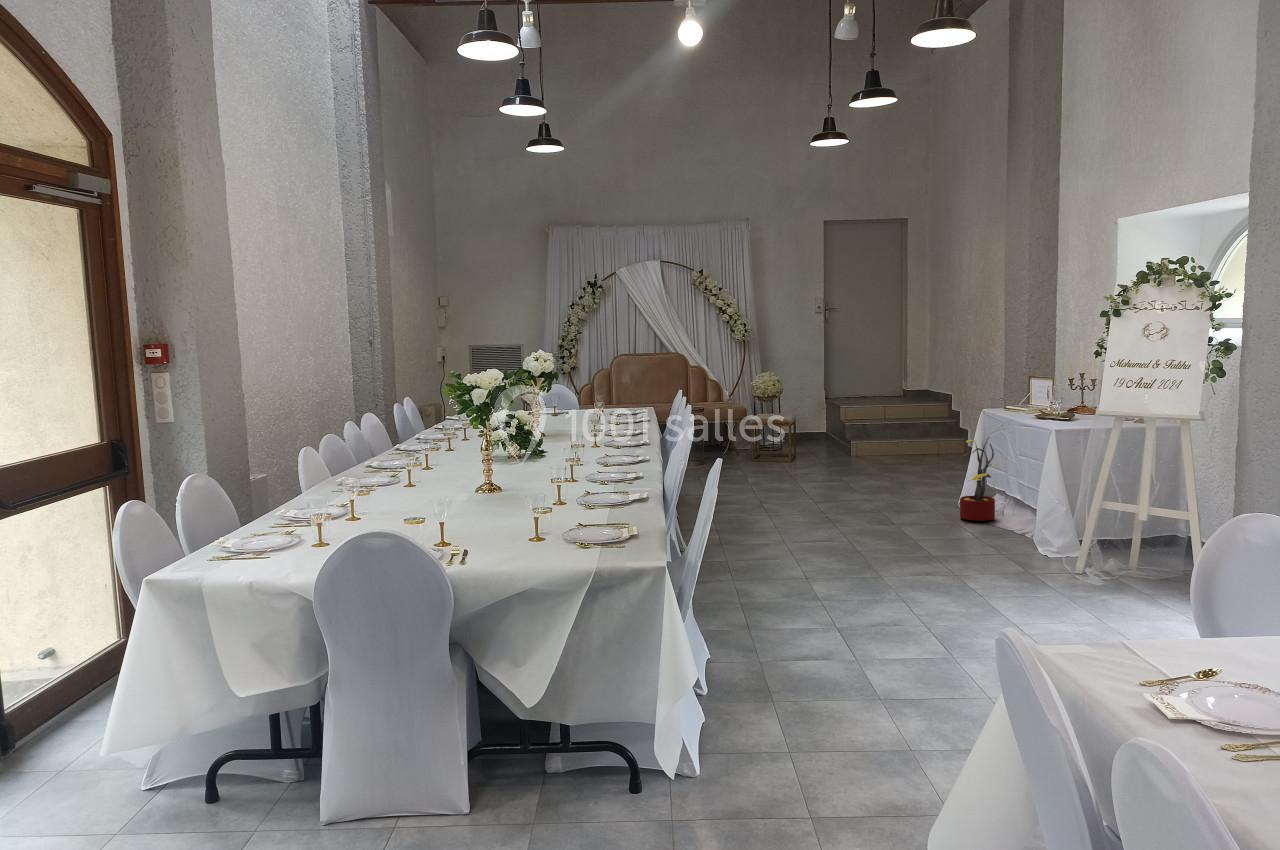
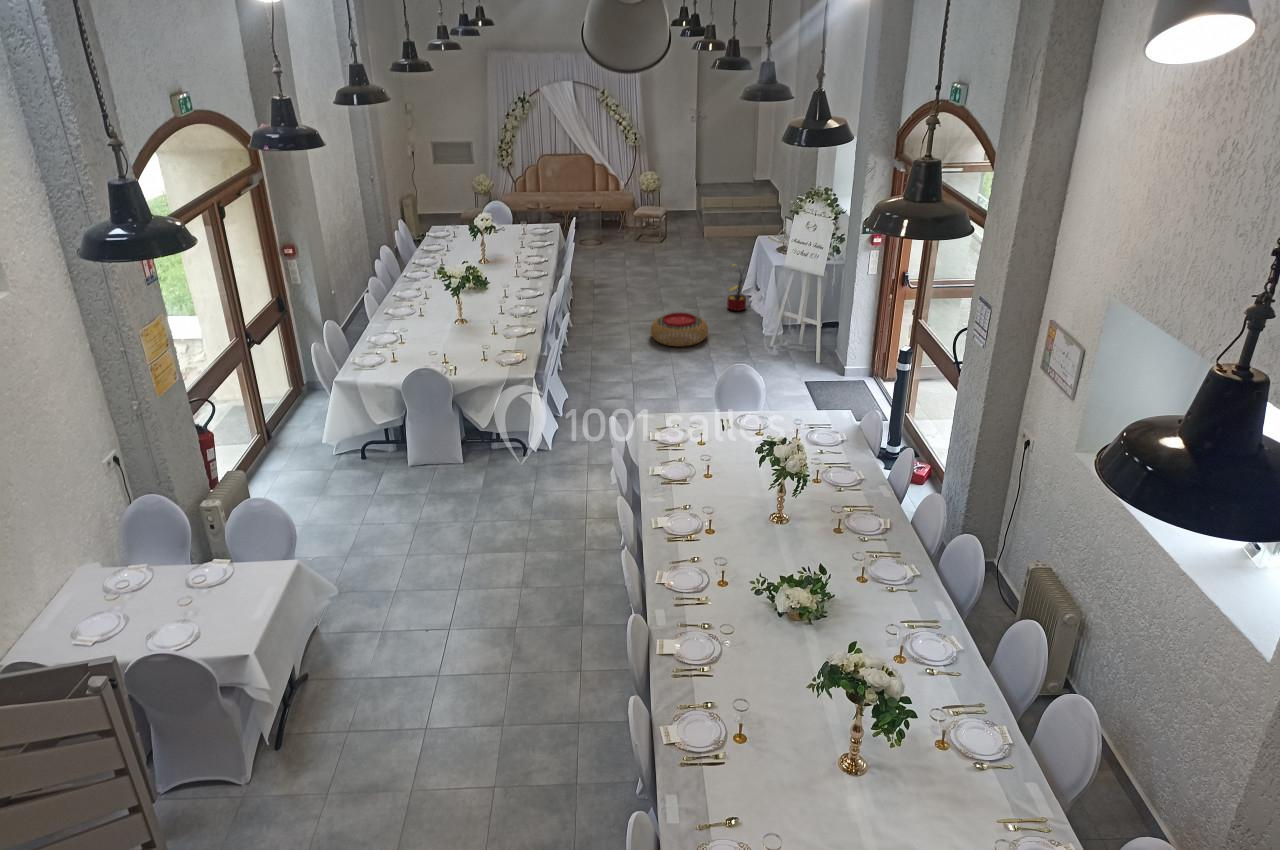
pouf: none [846,511,961,567] -> present [651,313,708,346]

